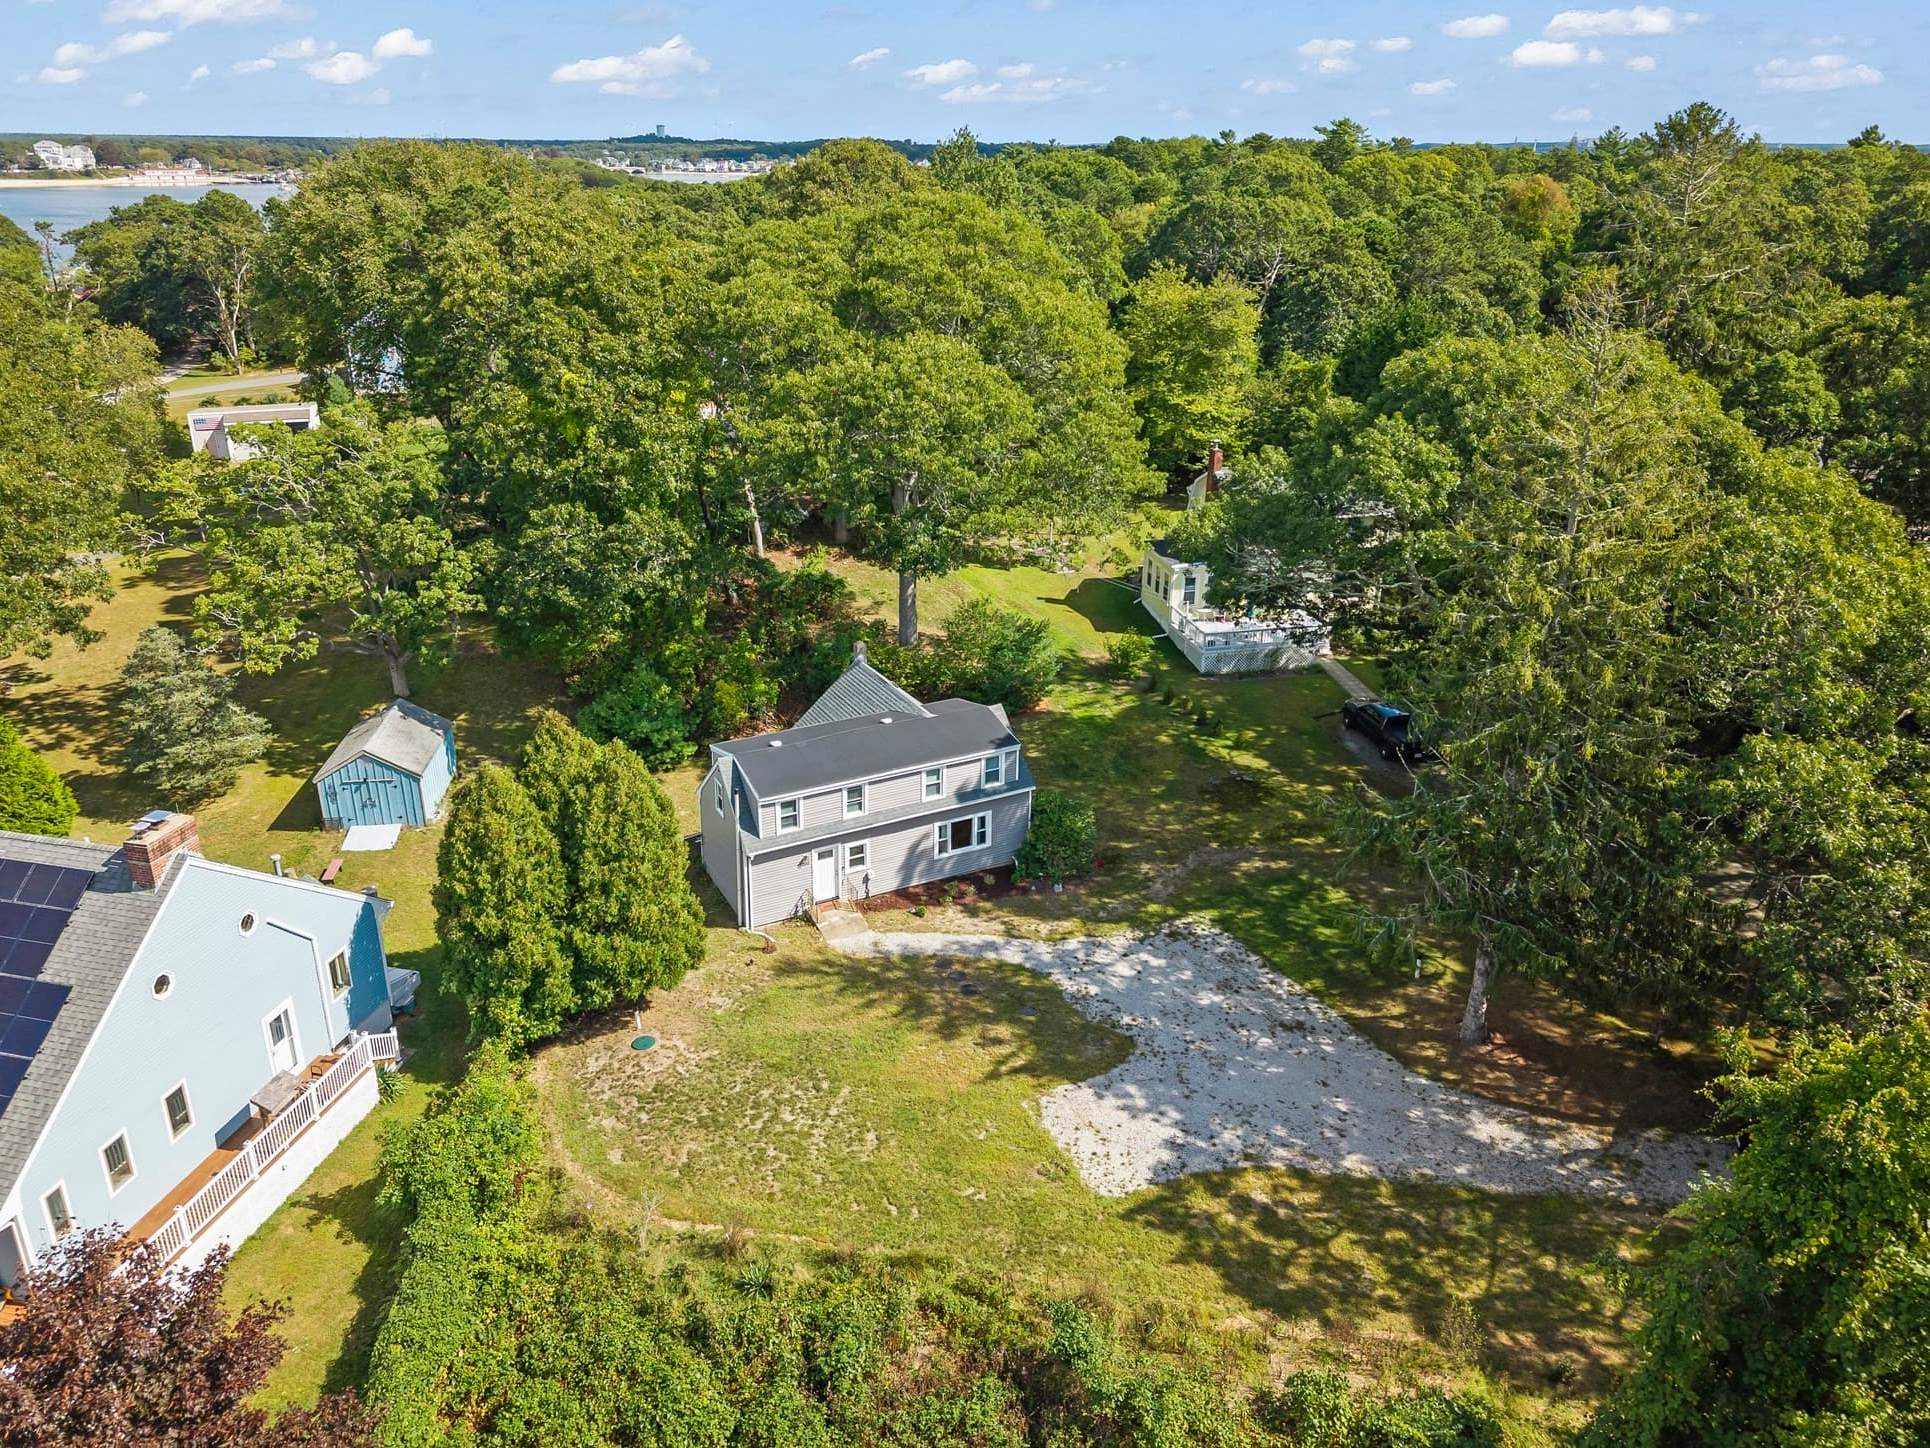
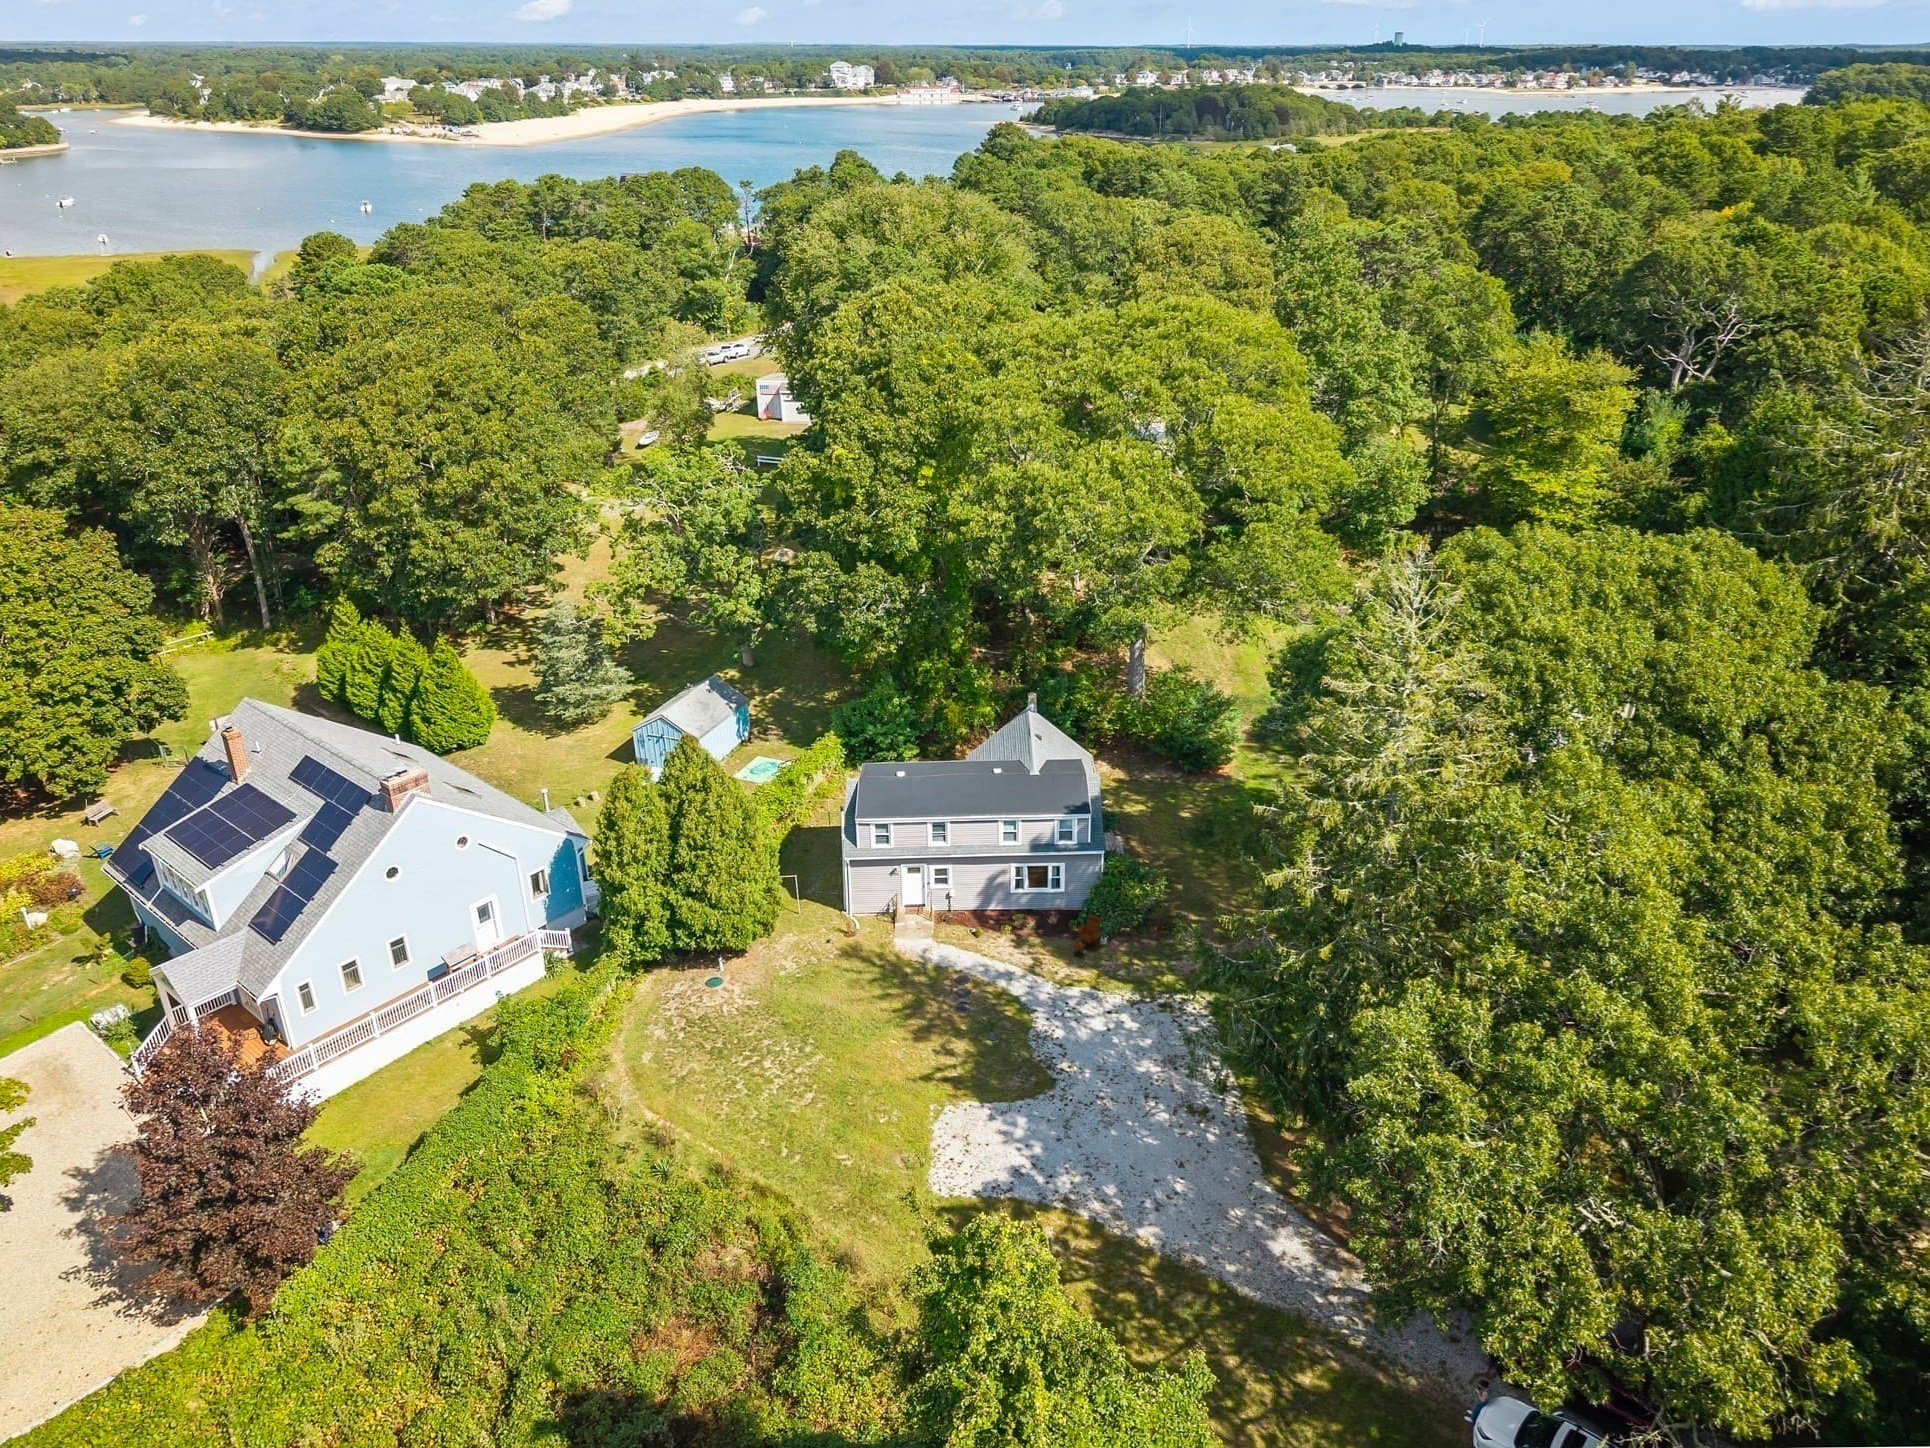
lounge chair: none [1031,861,1058,911] -> present [1073,915,1101,953]

